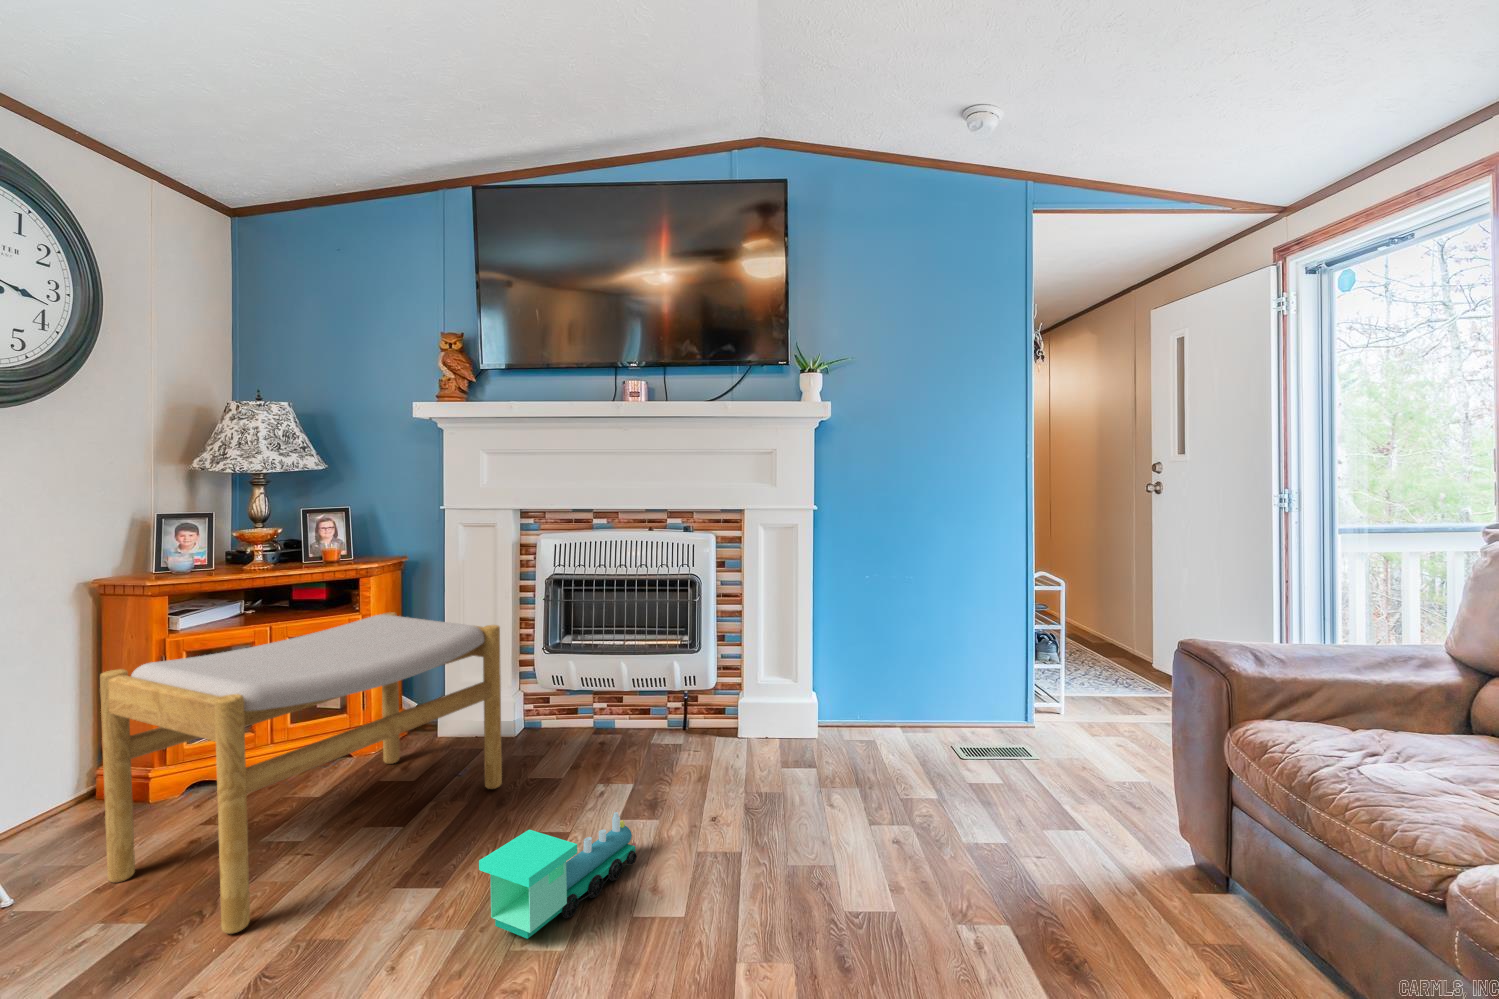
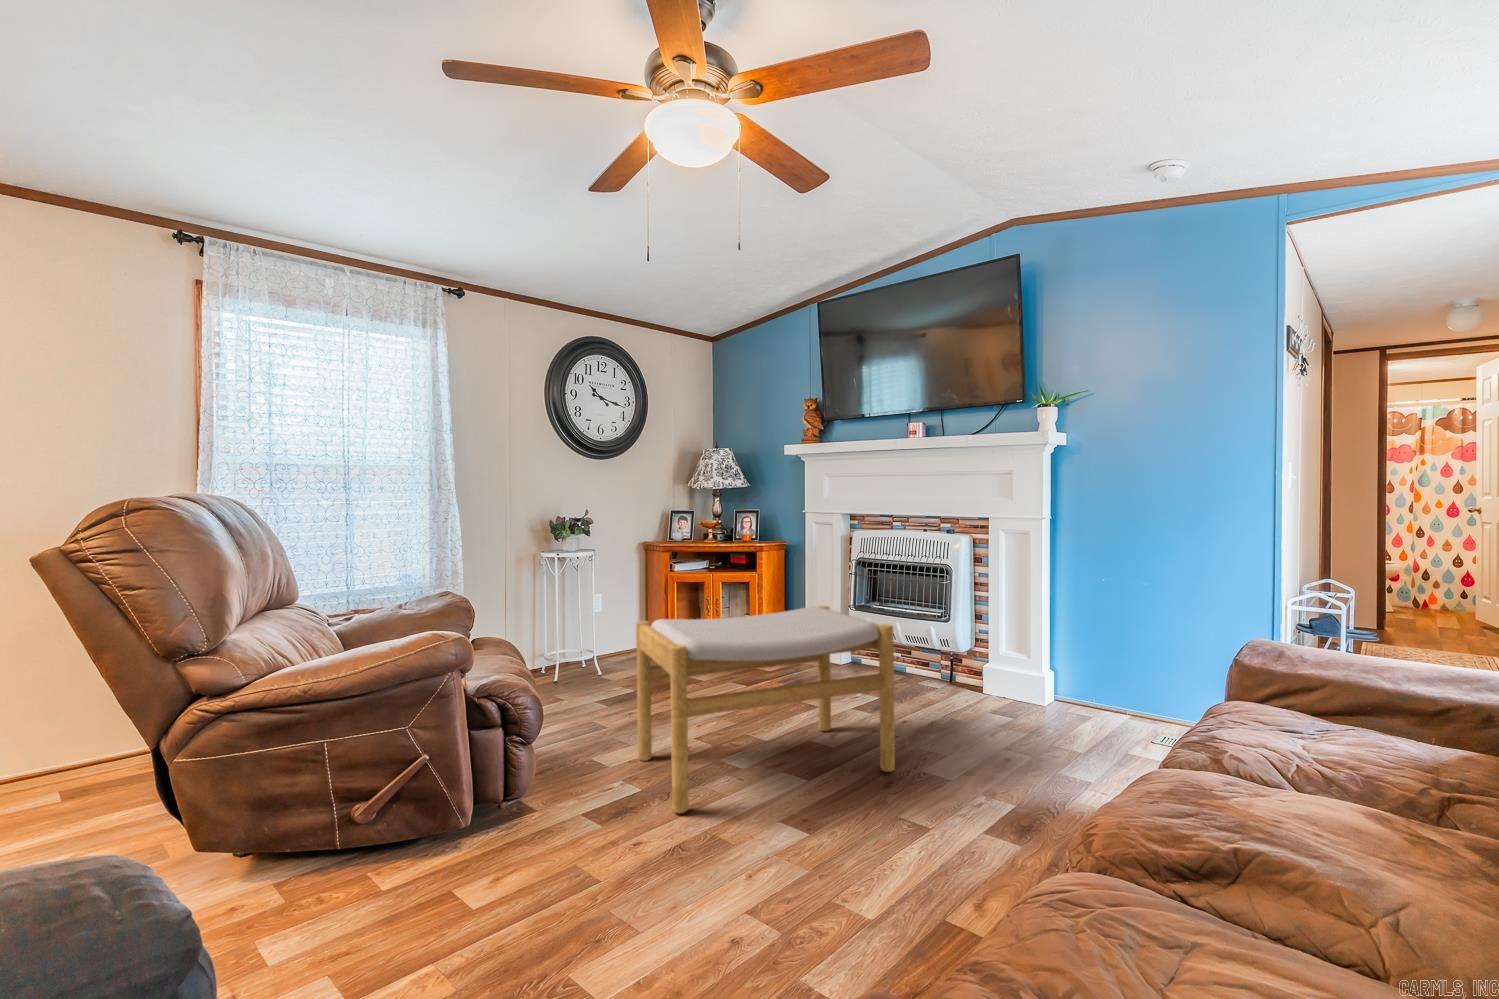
toy train: present [479,812,637,939] -> none [814,804,979,897]

